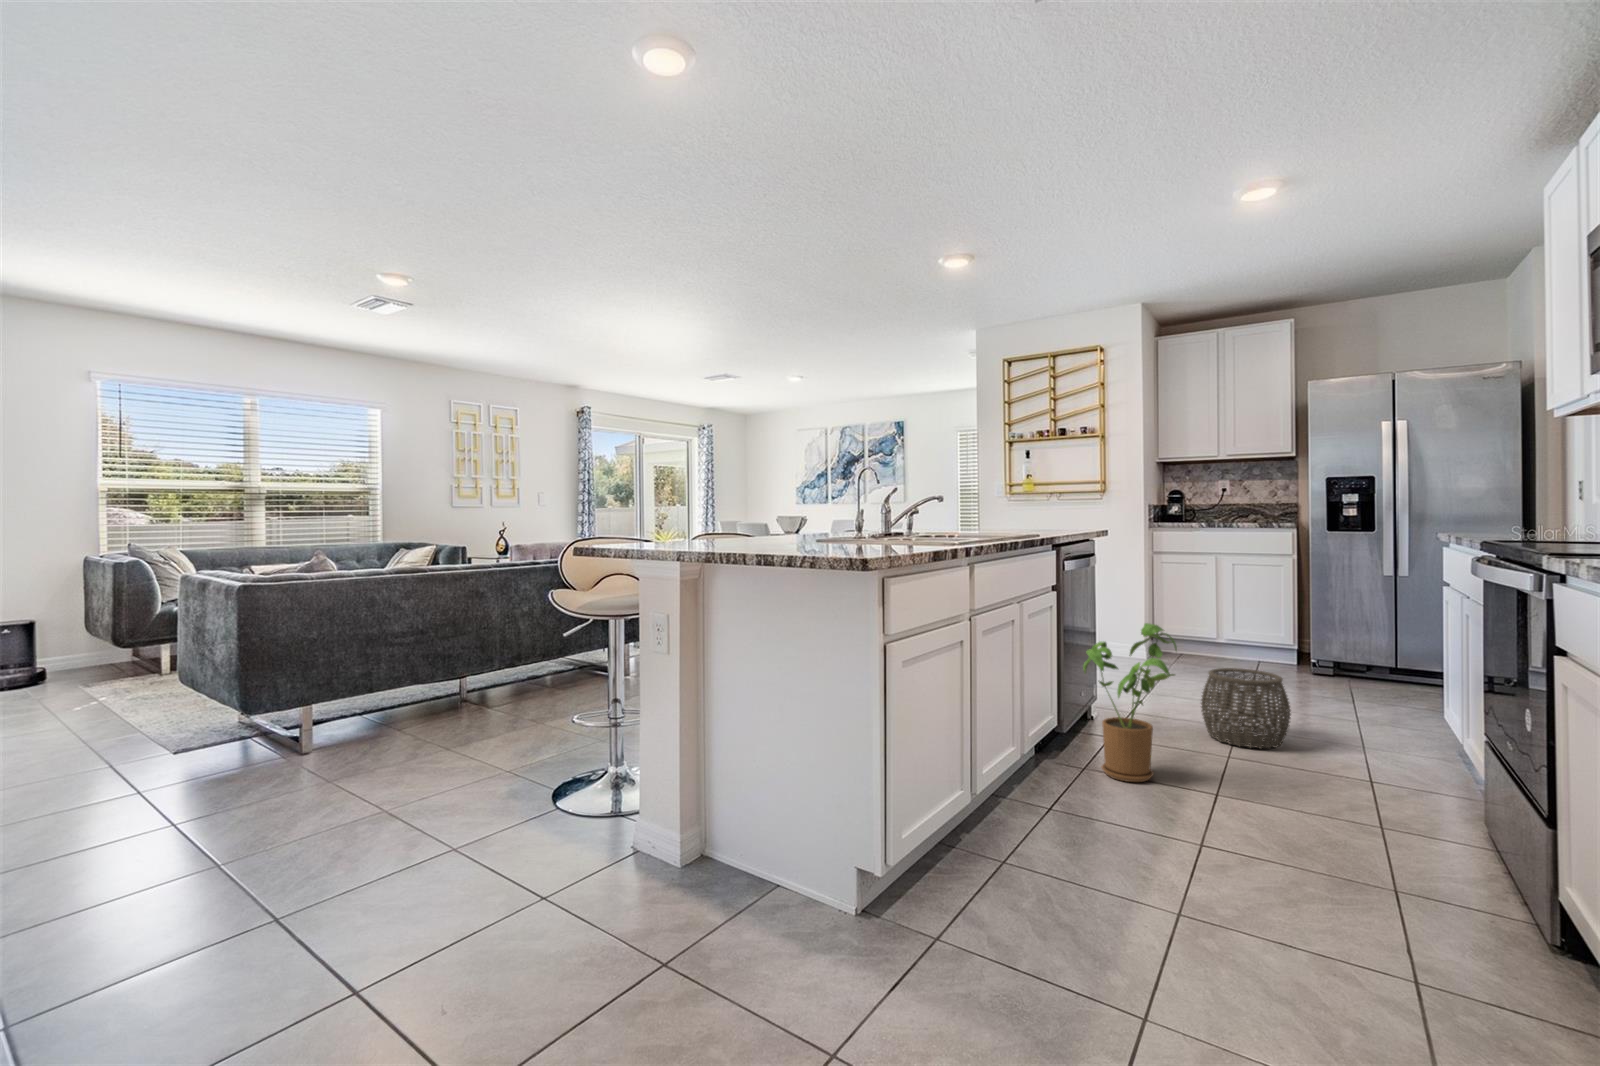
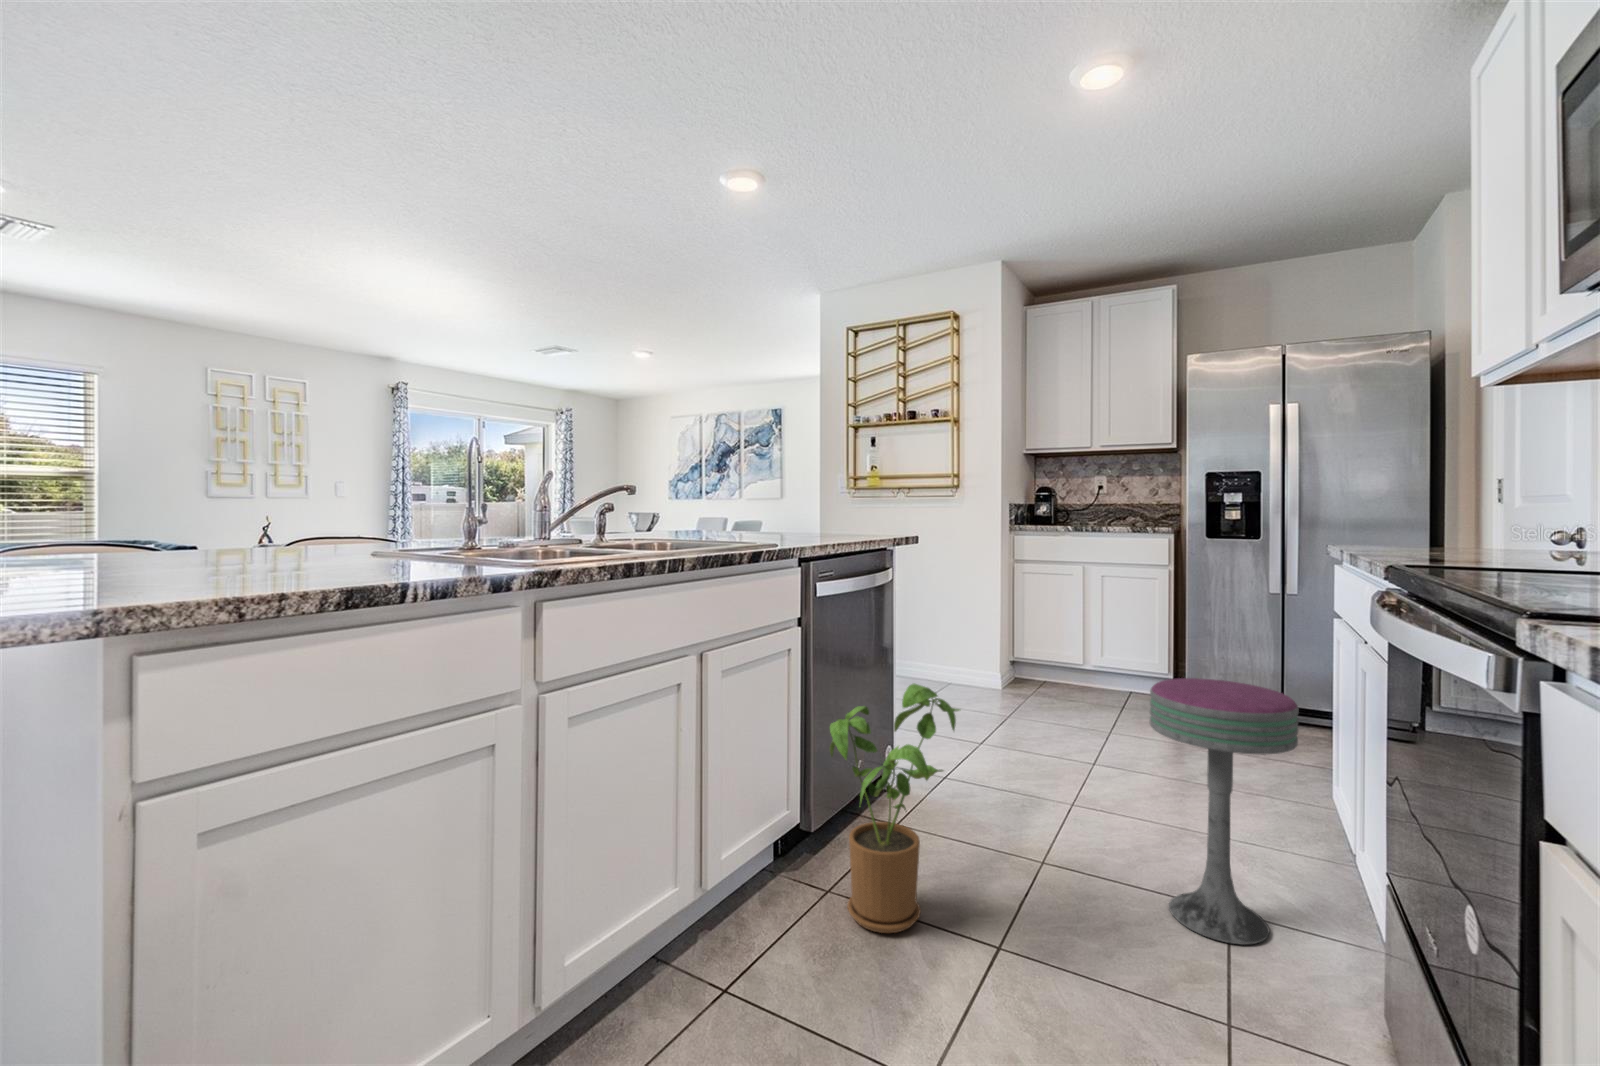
bar stool: none [1307,623,1415,791] -> present [1150,678,1299,945]
woven basket: present [1201,668,1291,749] -> none [1021,728,1138,850]

